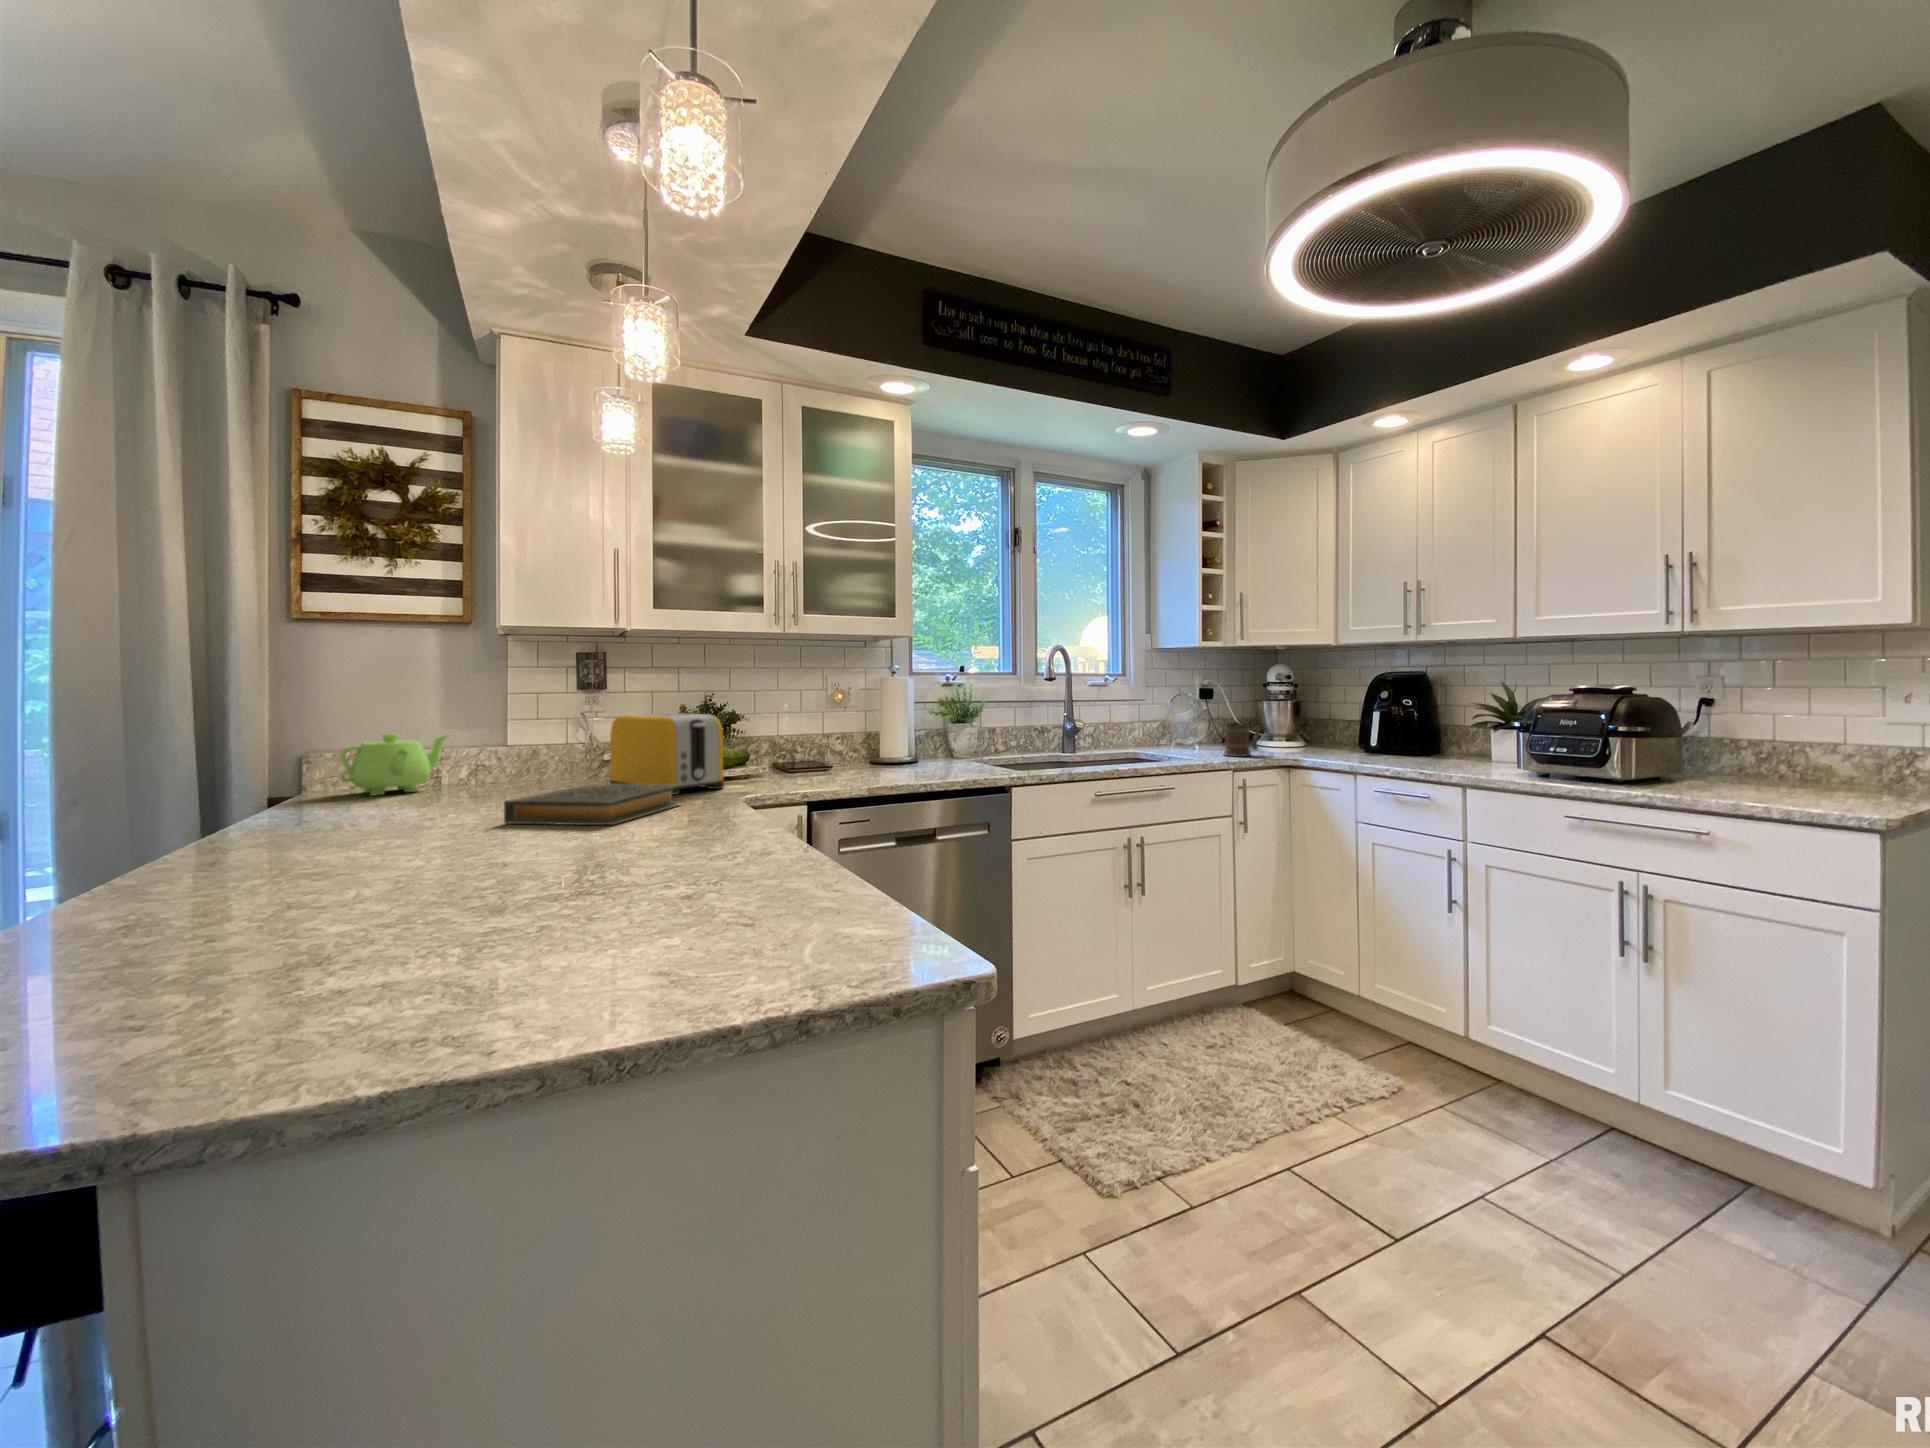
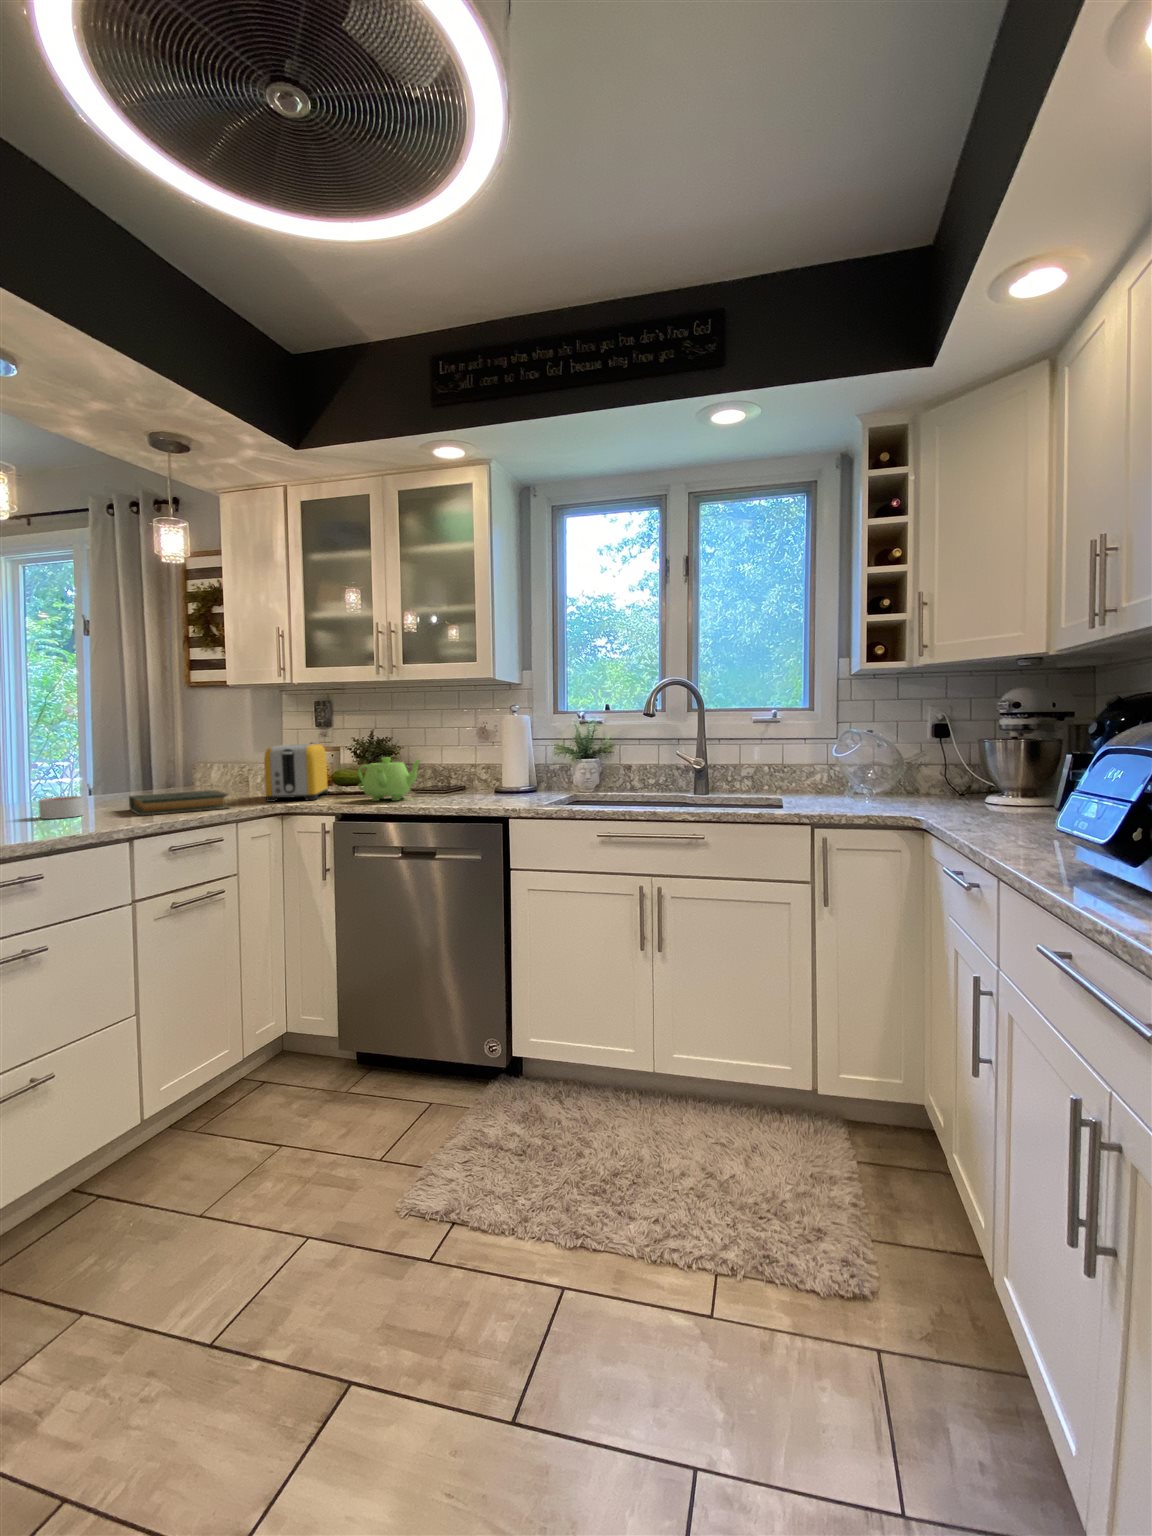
mug: present [1224,722,1260,757] -> none [832,766,889,811]
teapot: present [340,734,448,795] -> present [358,757,421,801]
candle: none [417,806,495,849] -> present [39,796,84,819]

